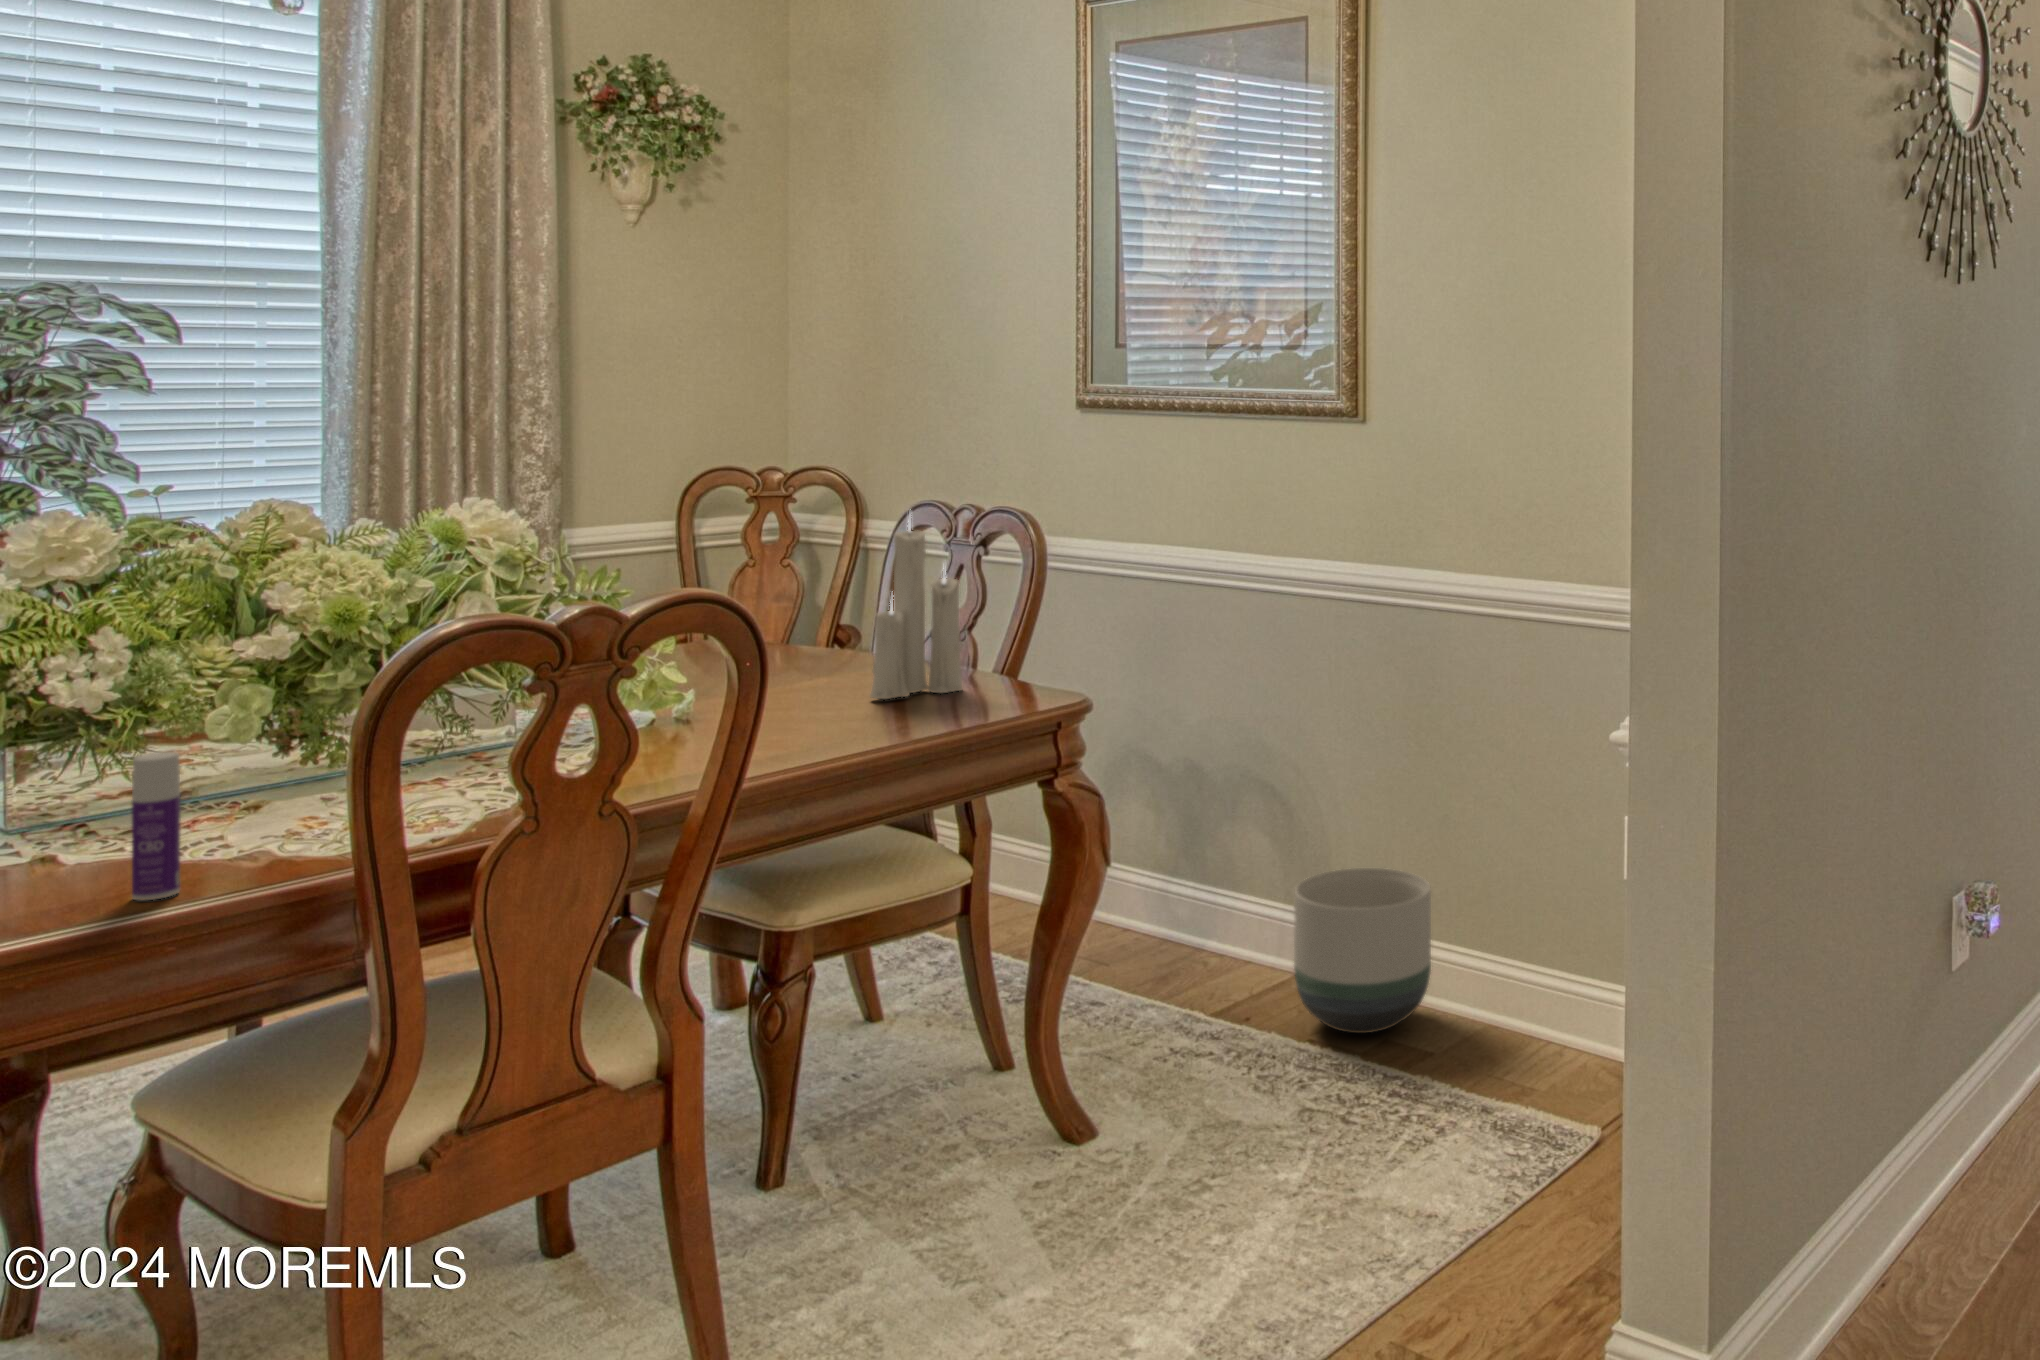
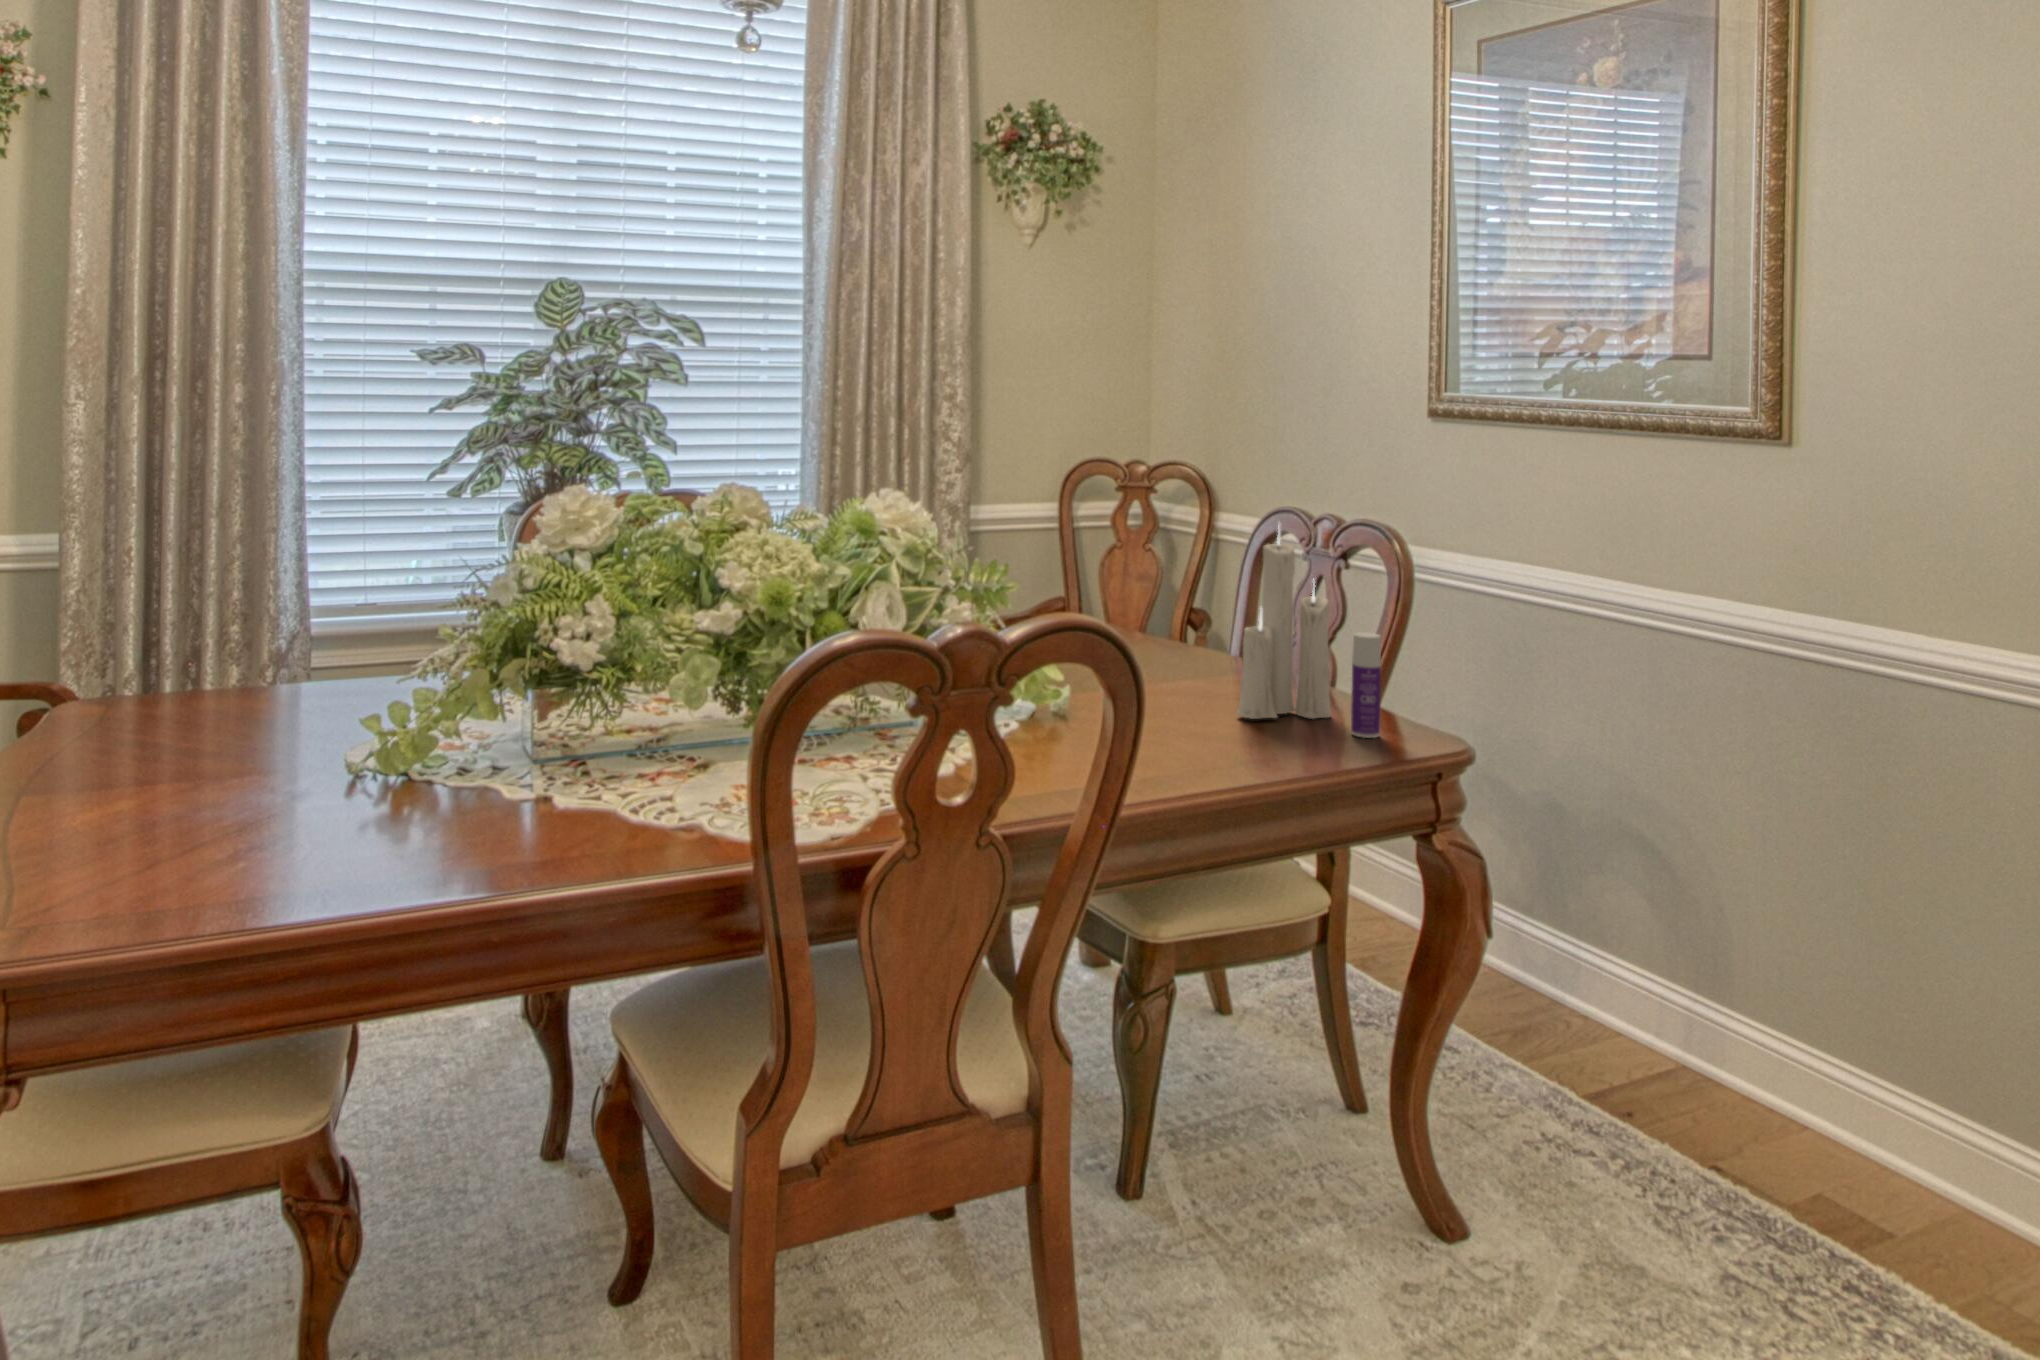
bottle: present [132,752,181,900] -> present [1351,632,1381,738]
planter: present [1294,868,1431,1033] -> none [1696,965,1882,1178]

